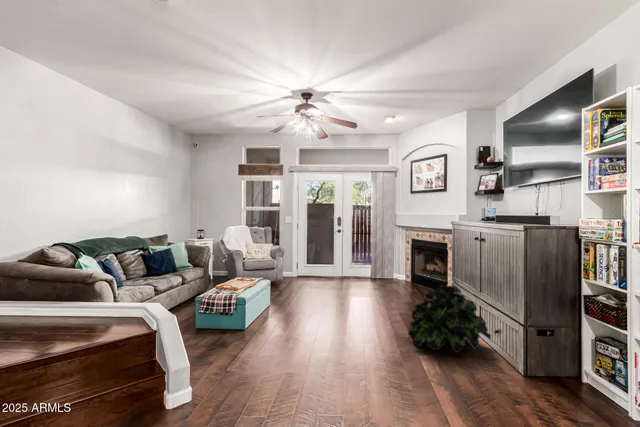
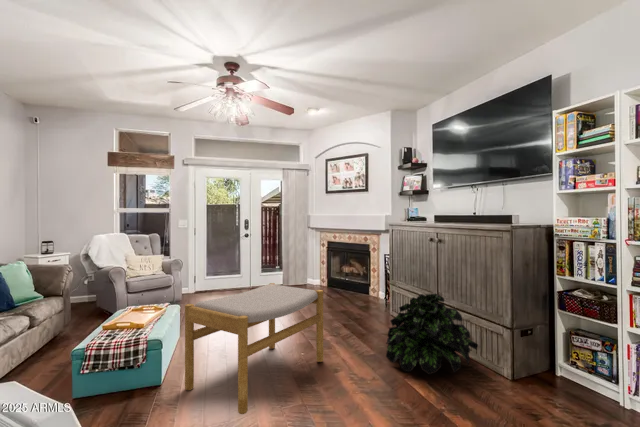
footstool: none [257,268,360,349] -> present [185,283,323,414]

